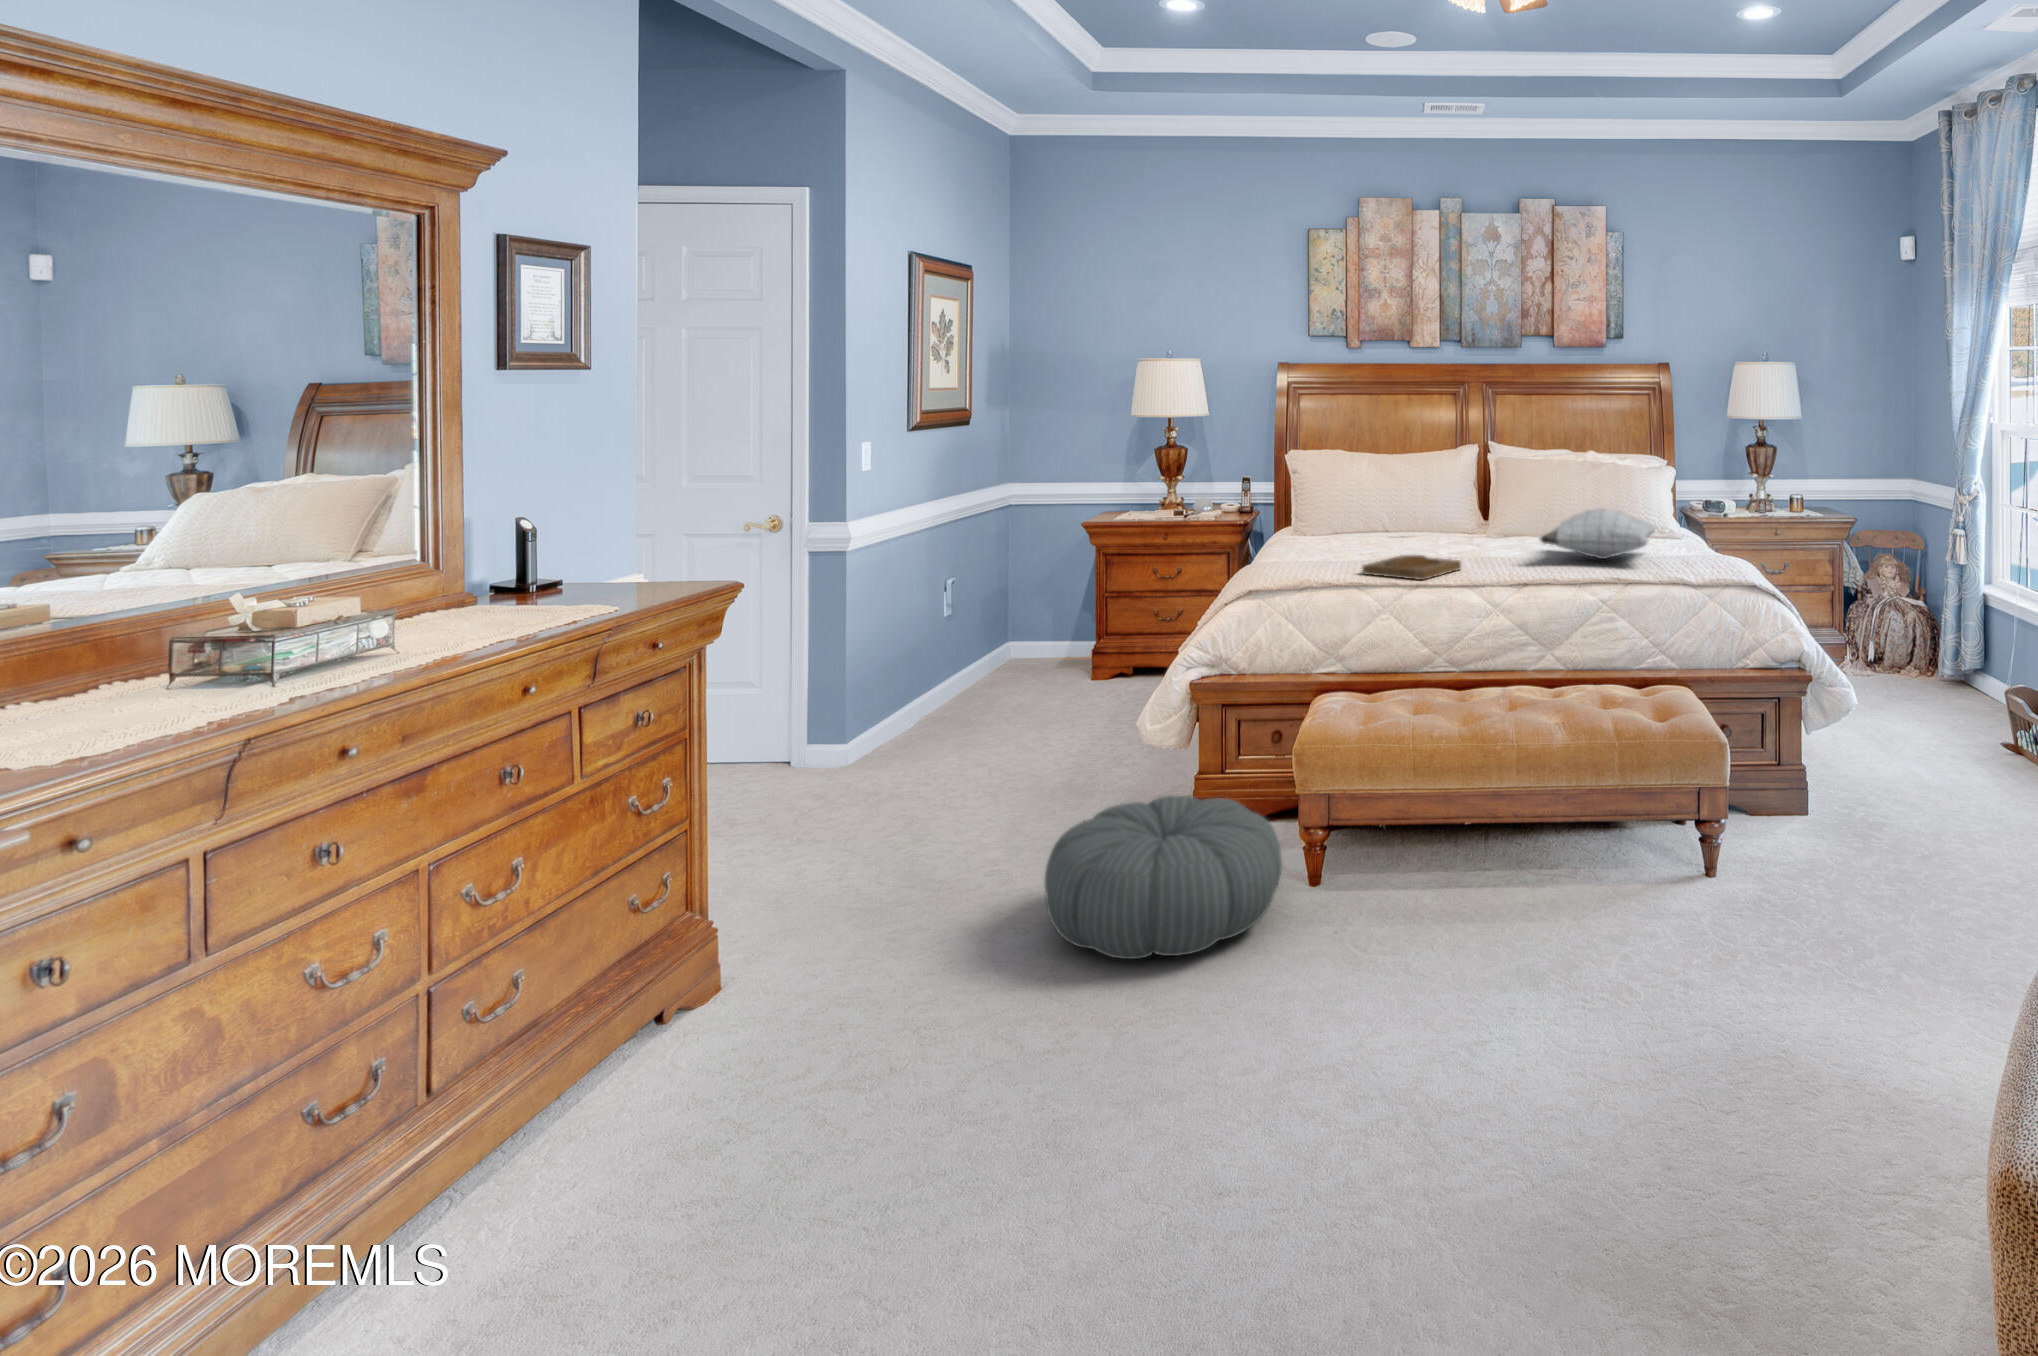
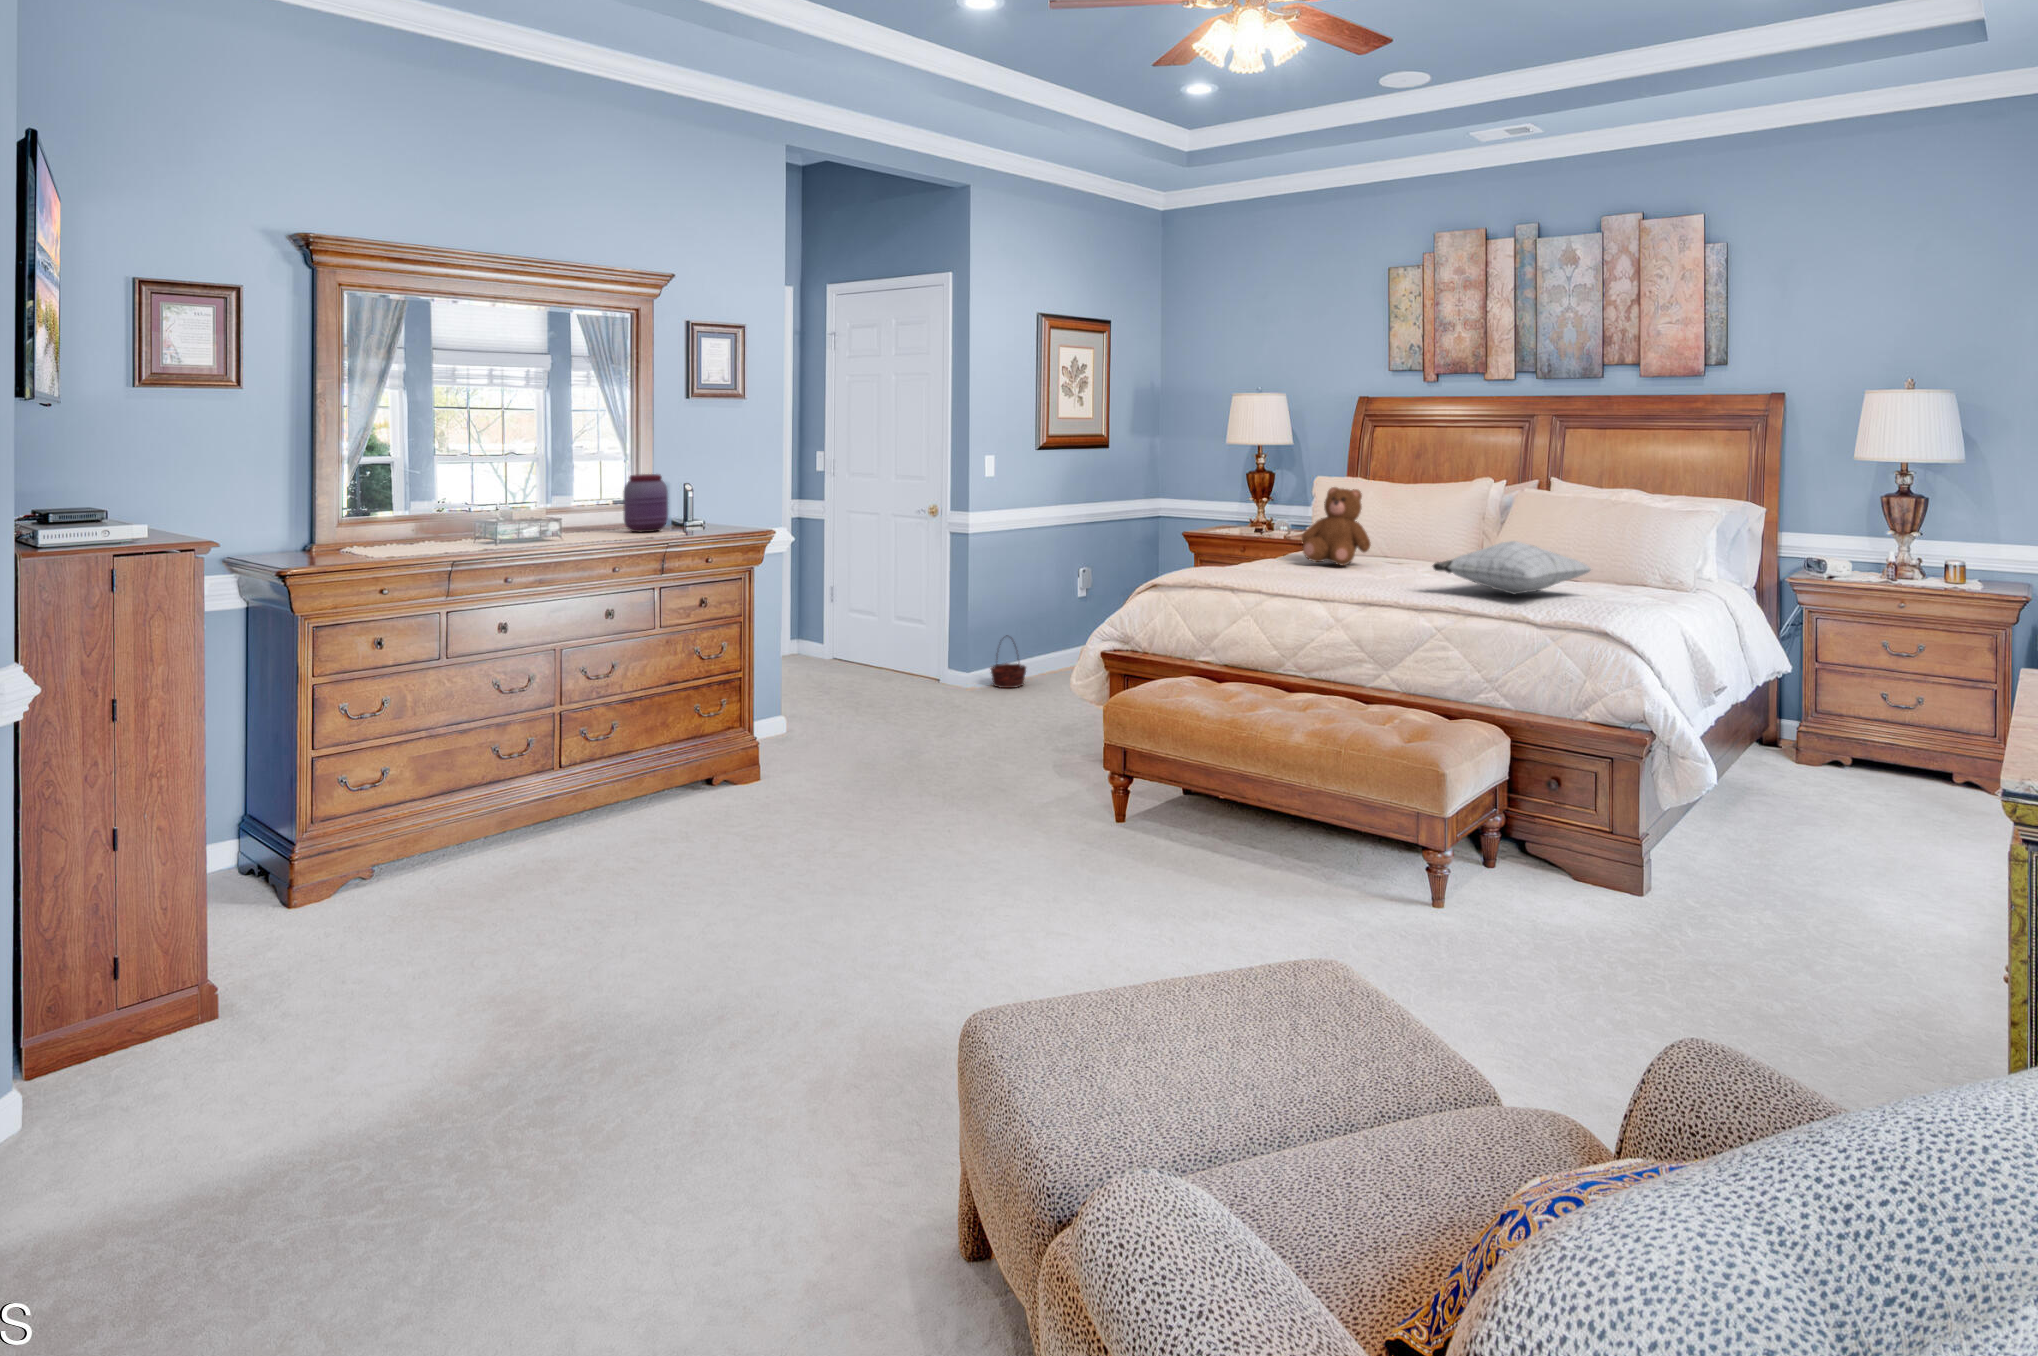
teddy bear: none [1330,463,1407,548] -> present [1302,487,1371,566]
jar: none [524,508,612,611] -> present [623,474,668,532]
tray: present [1362,555,1461,580] -> none [1259,569,1352,591]
basket: none [877,684,931,756] -> present [991,663,1026,688]
pouf: present [1044,796,1282,959] -> none [898,726,1075,838]

